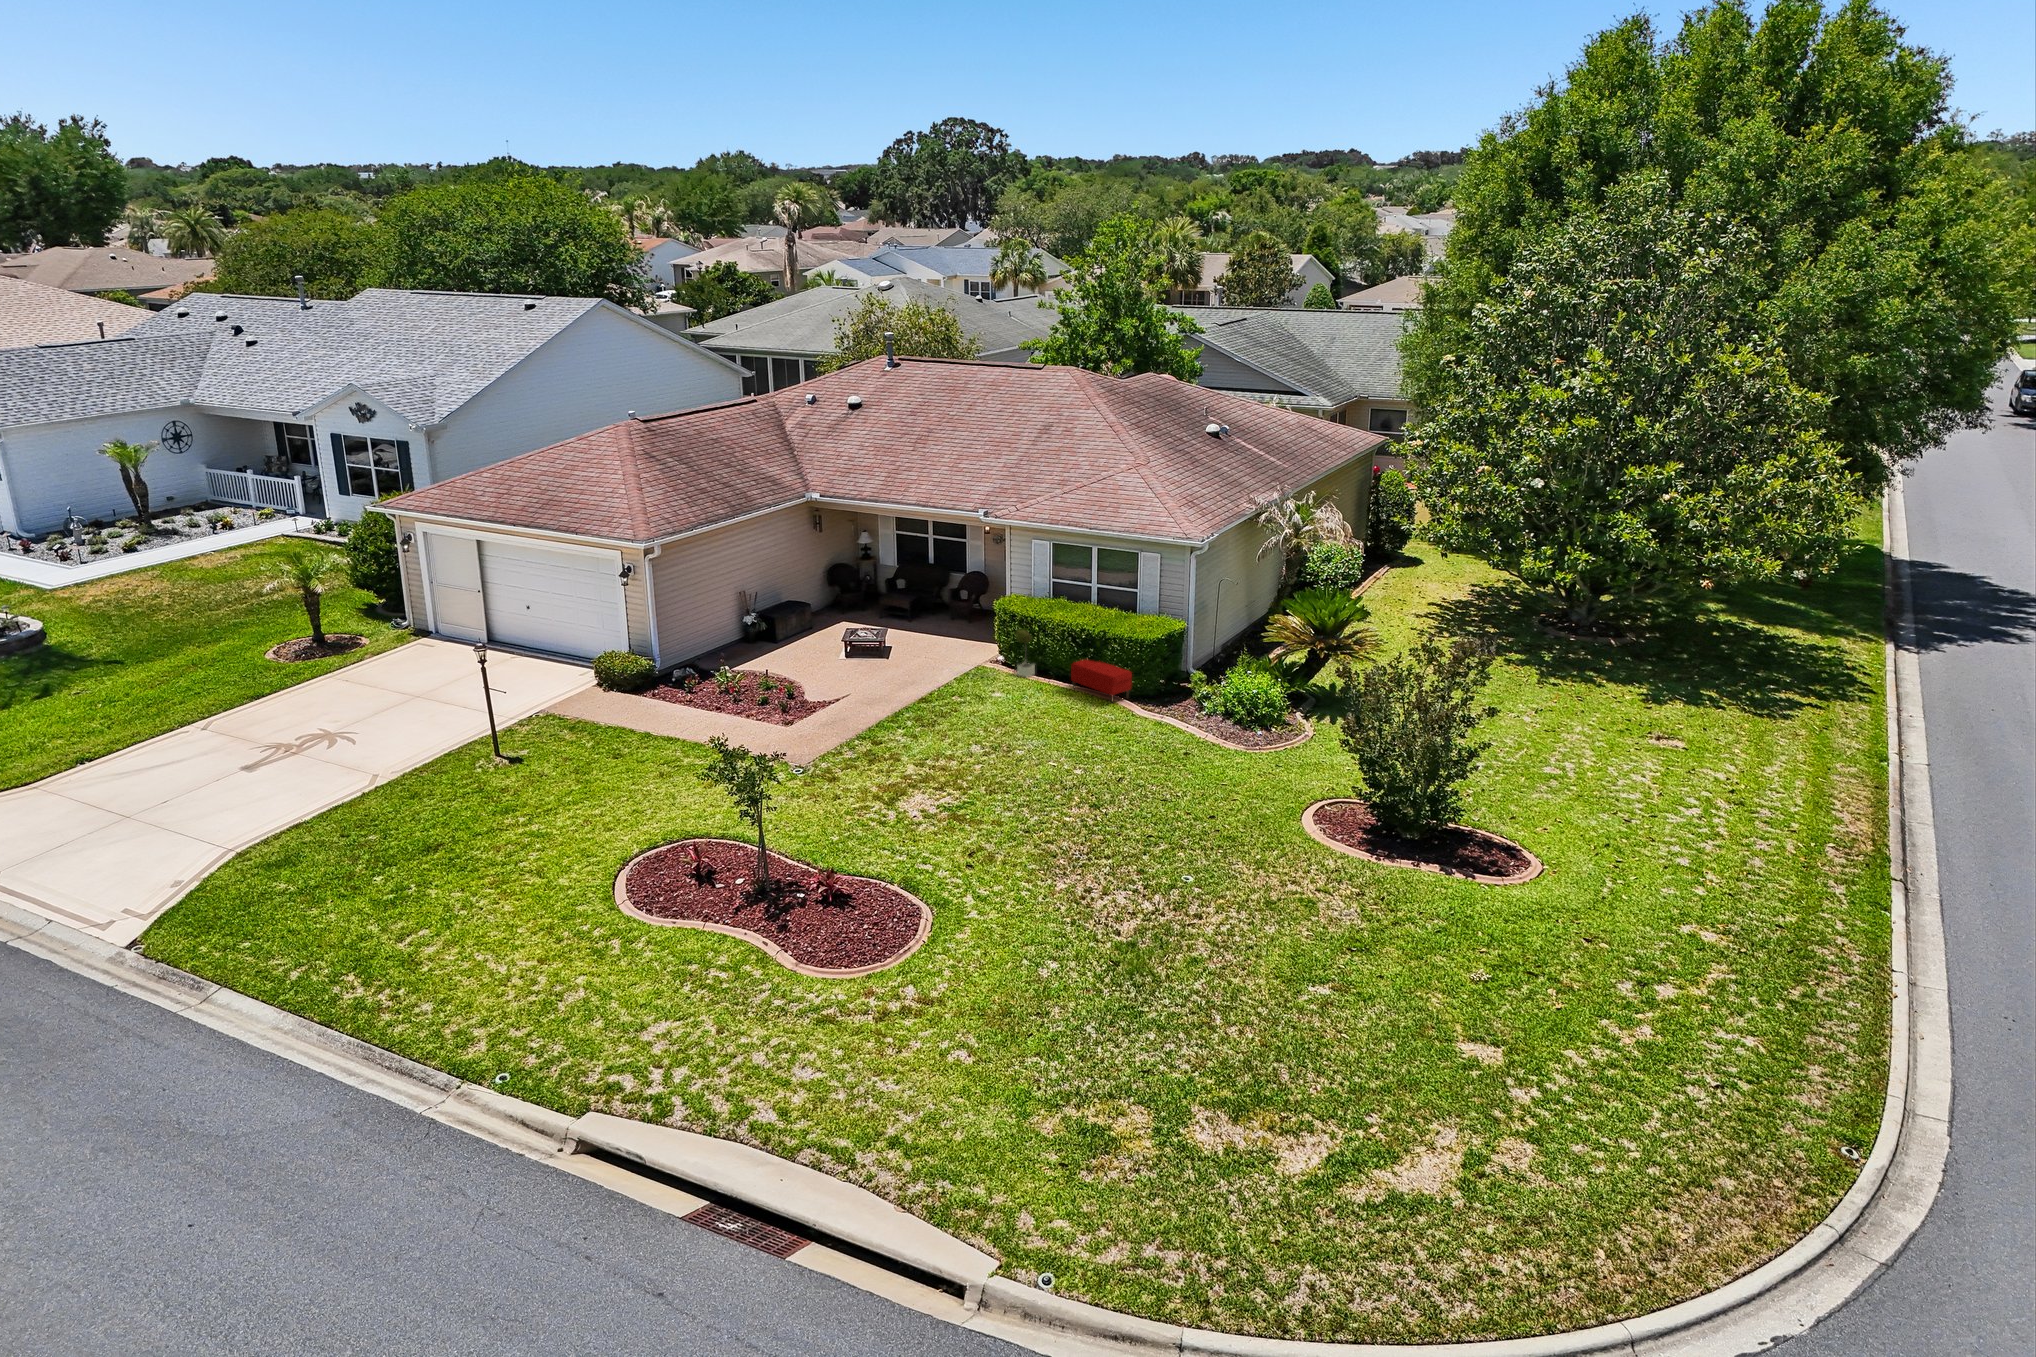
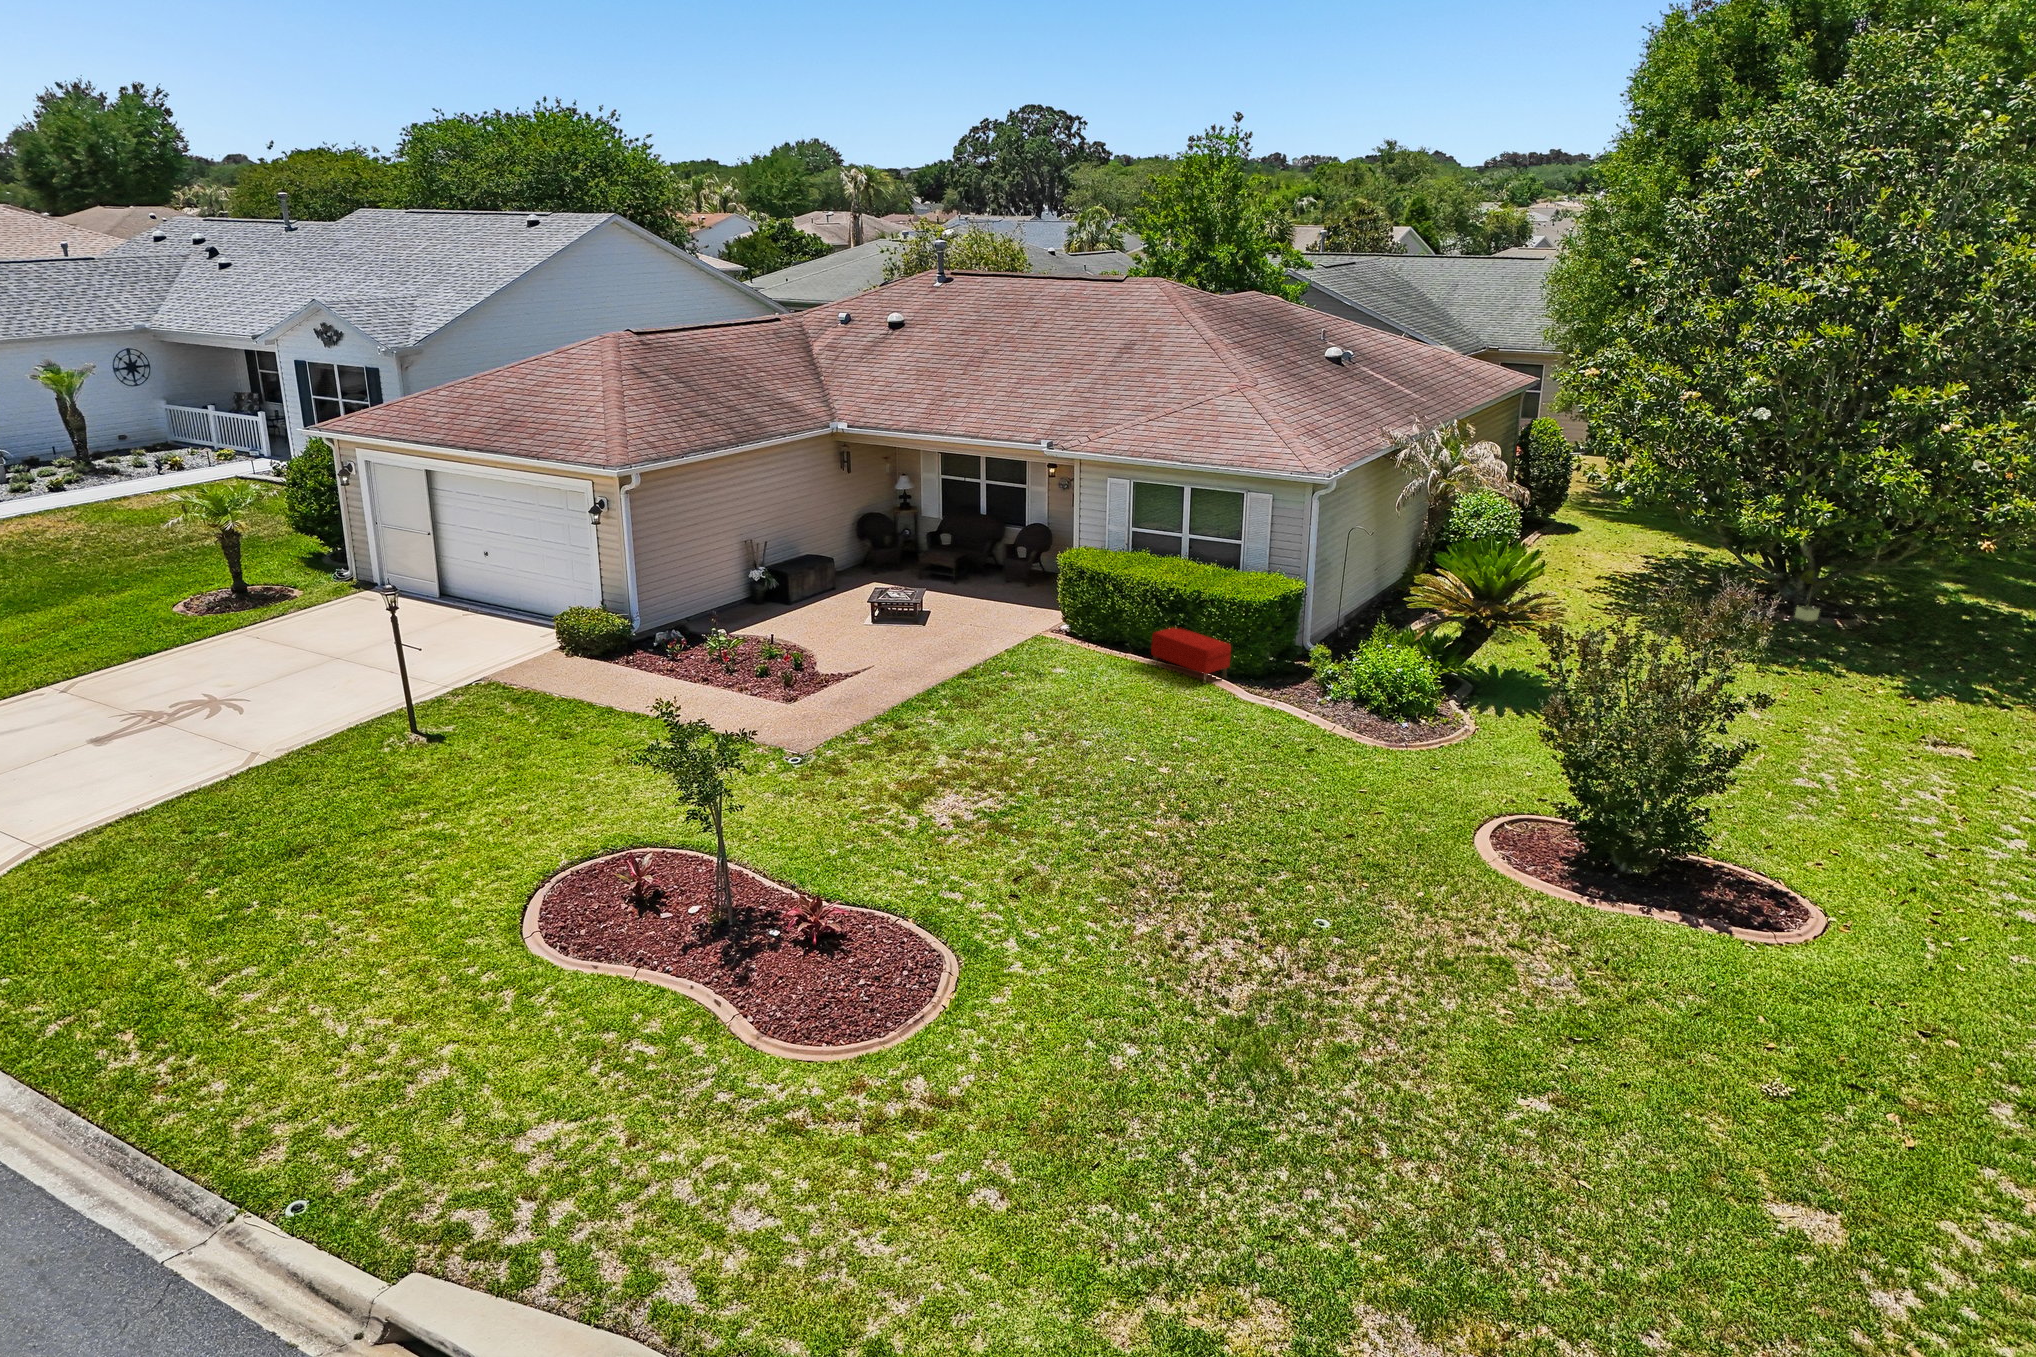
potted tree: present [1015,629,1035,677] -> present [1795,571,1824,621]

